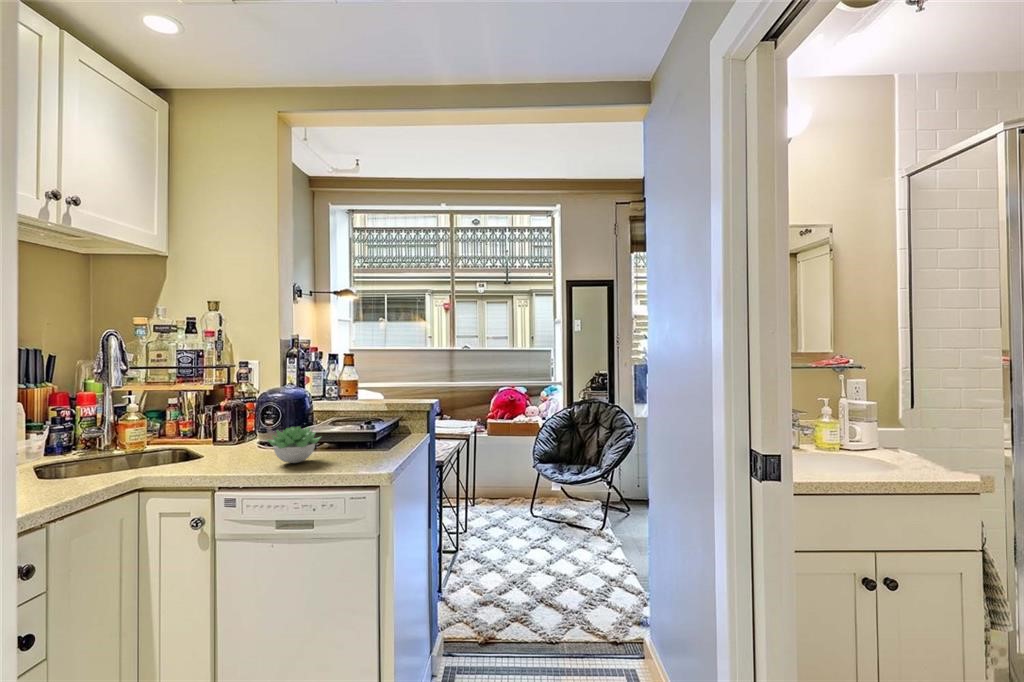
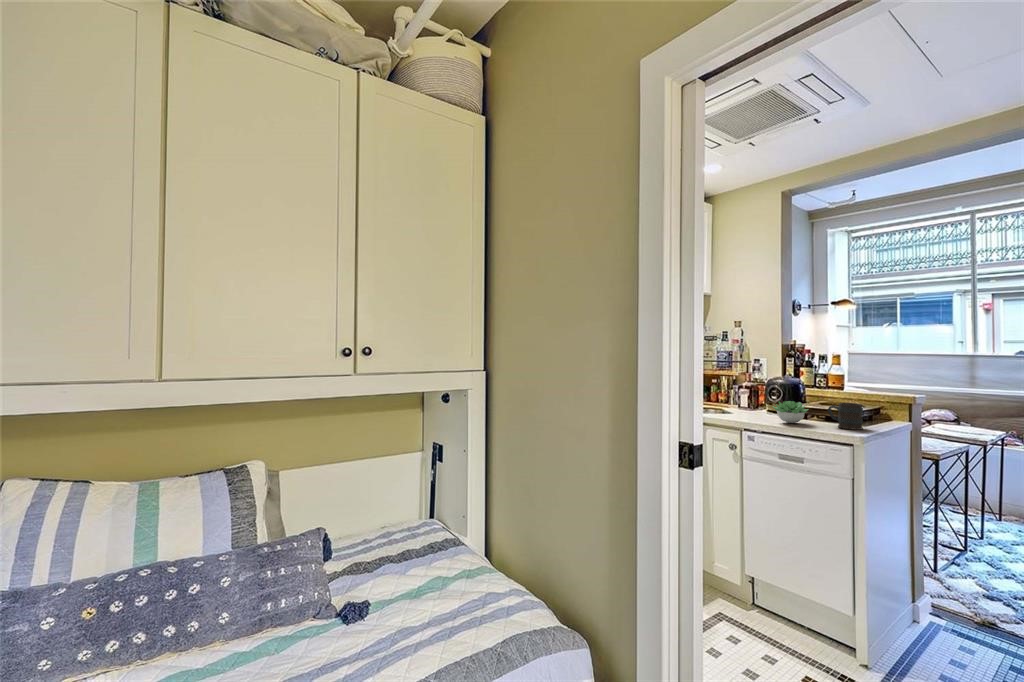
mug: none [347,420,392,460] -> present [828,403,863,430]

